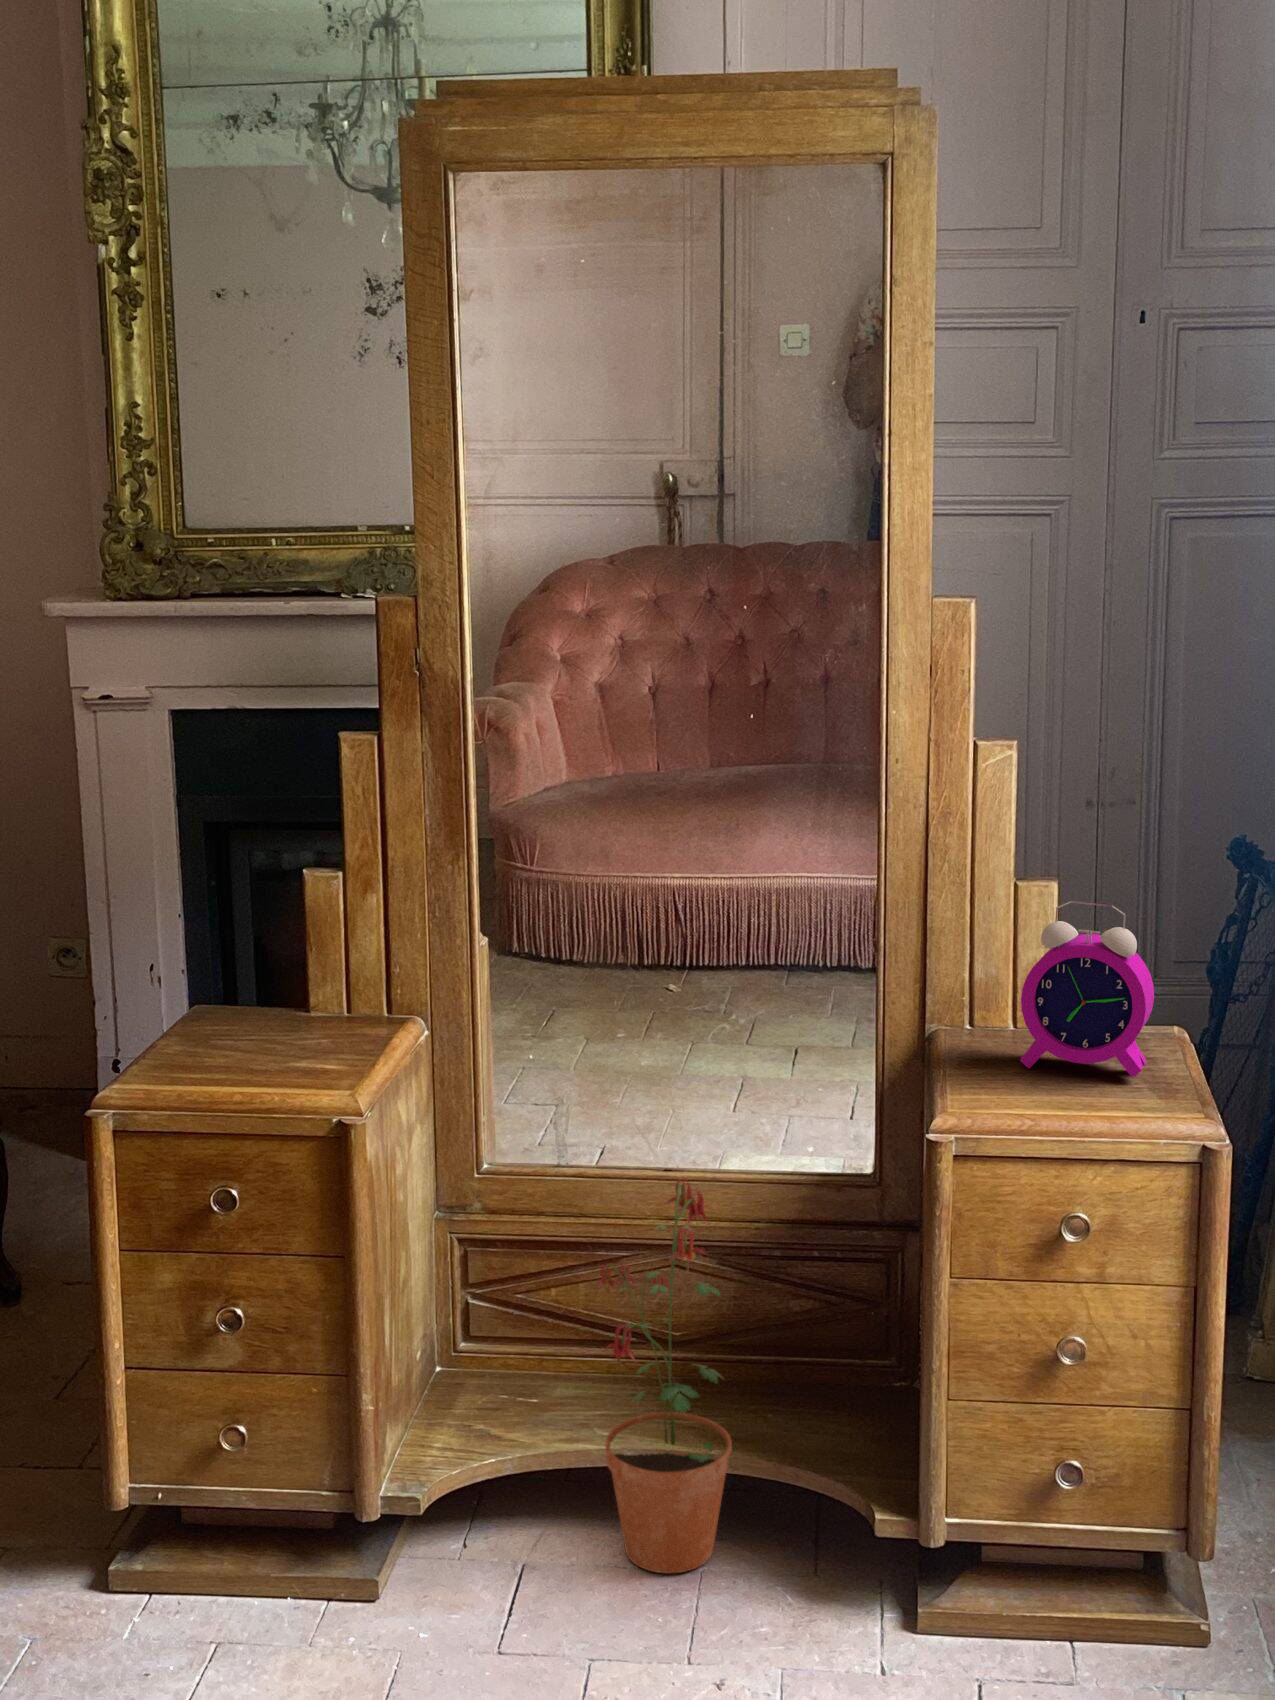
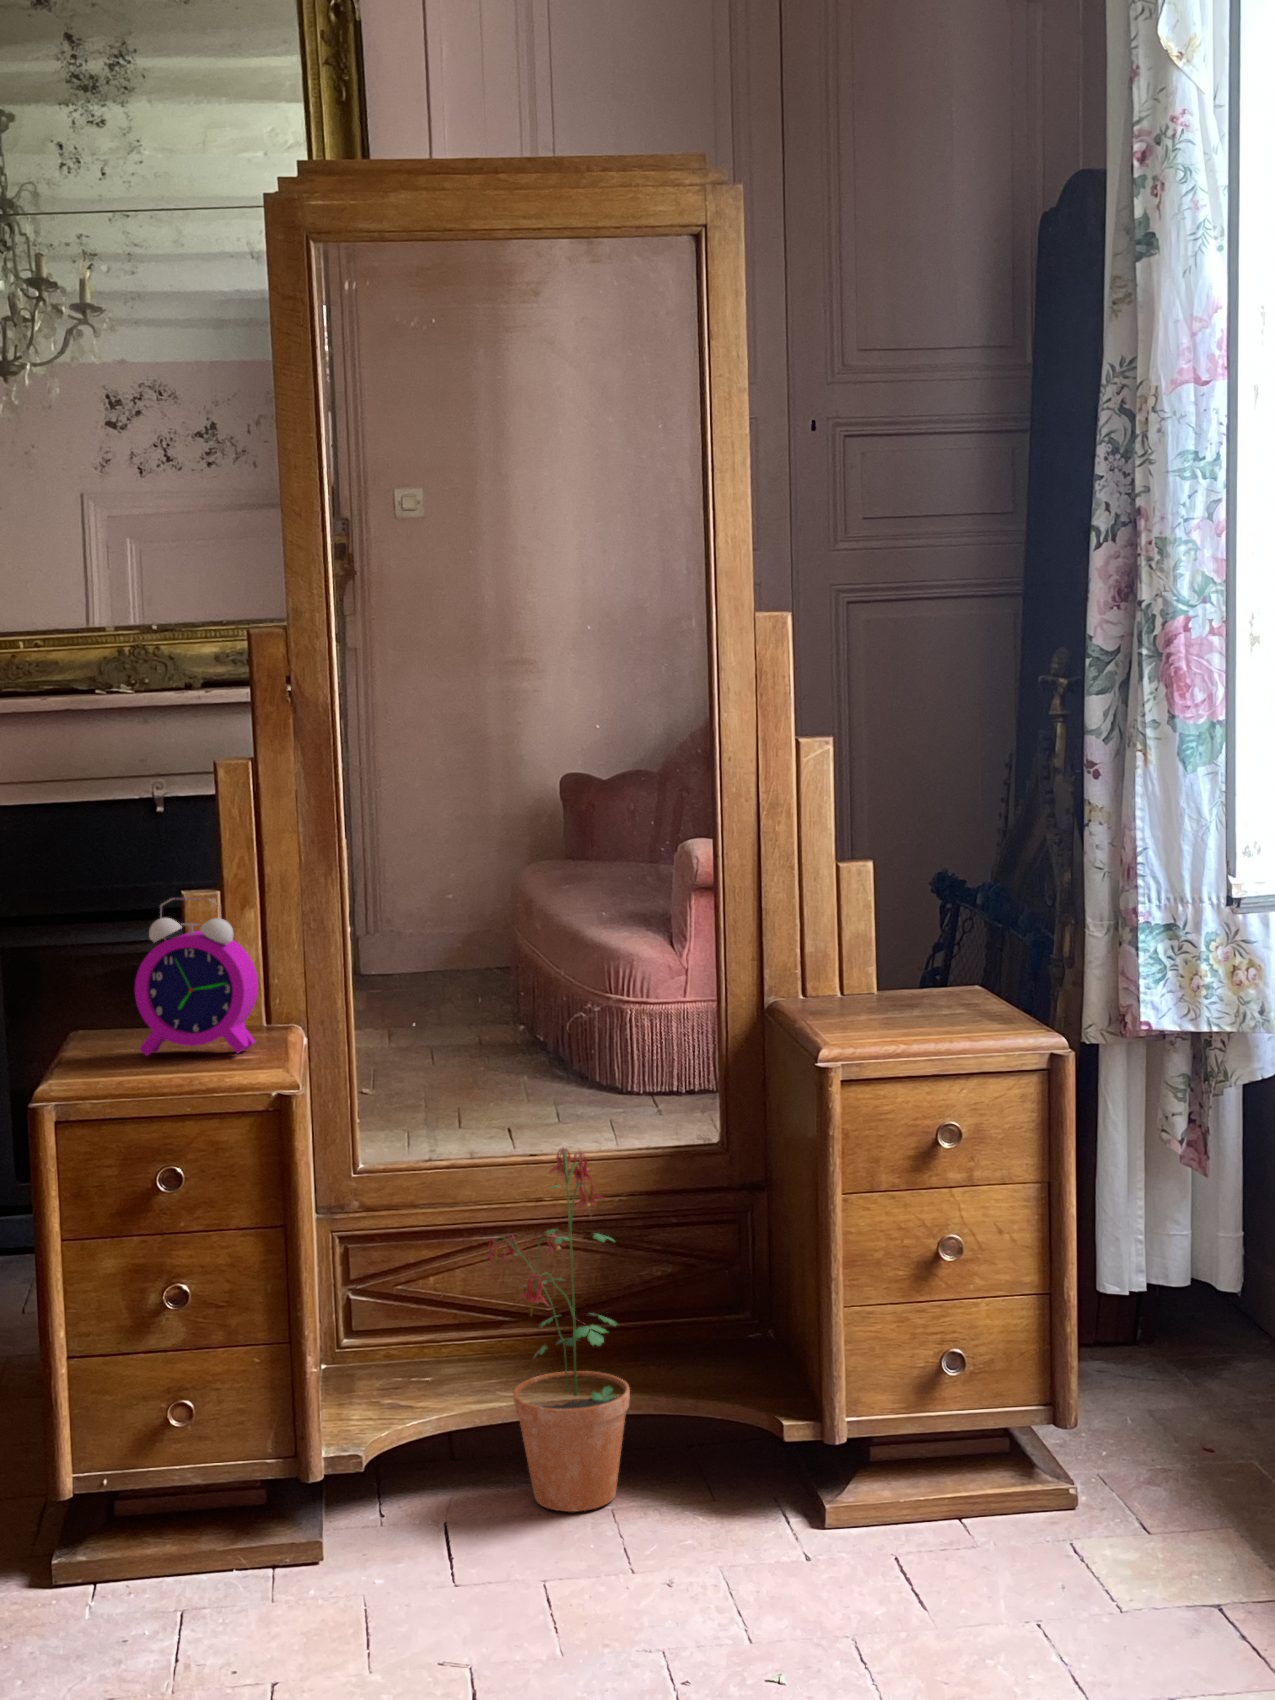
alarm clock: present [1020,901,1154,1077] -> present [135,898,258,1056]

